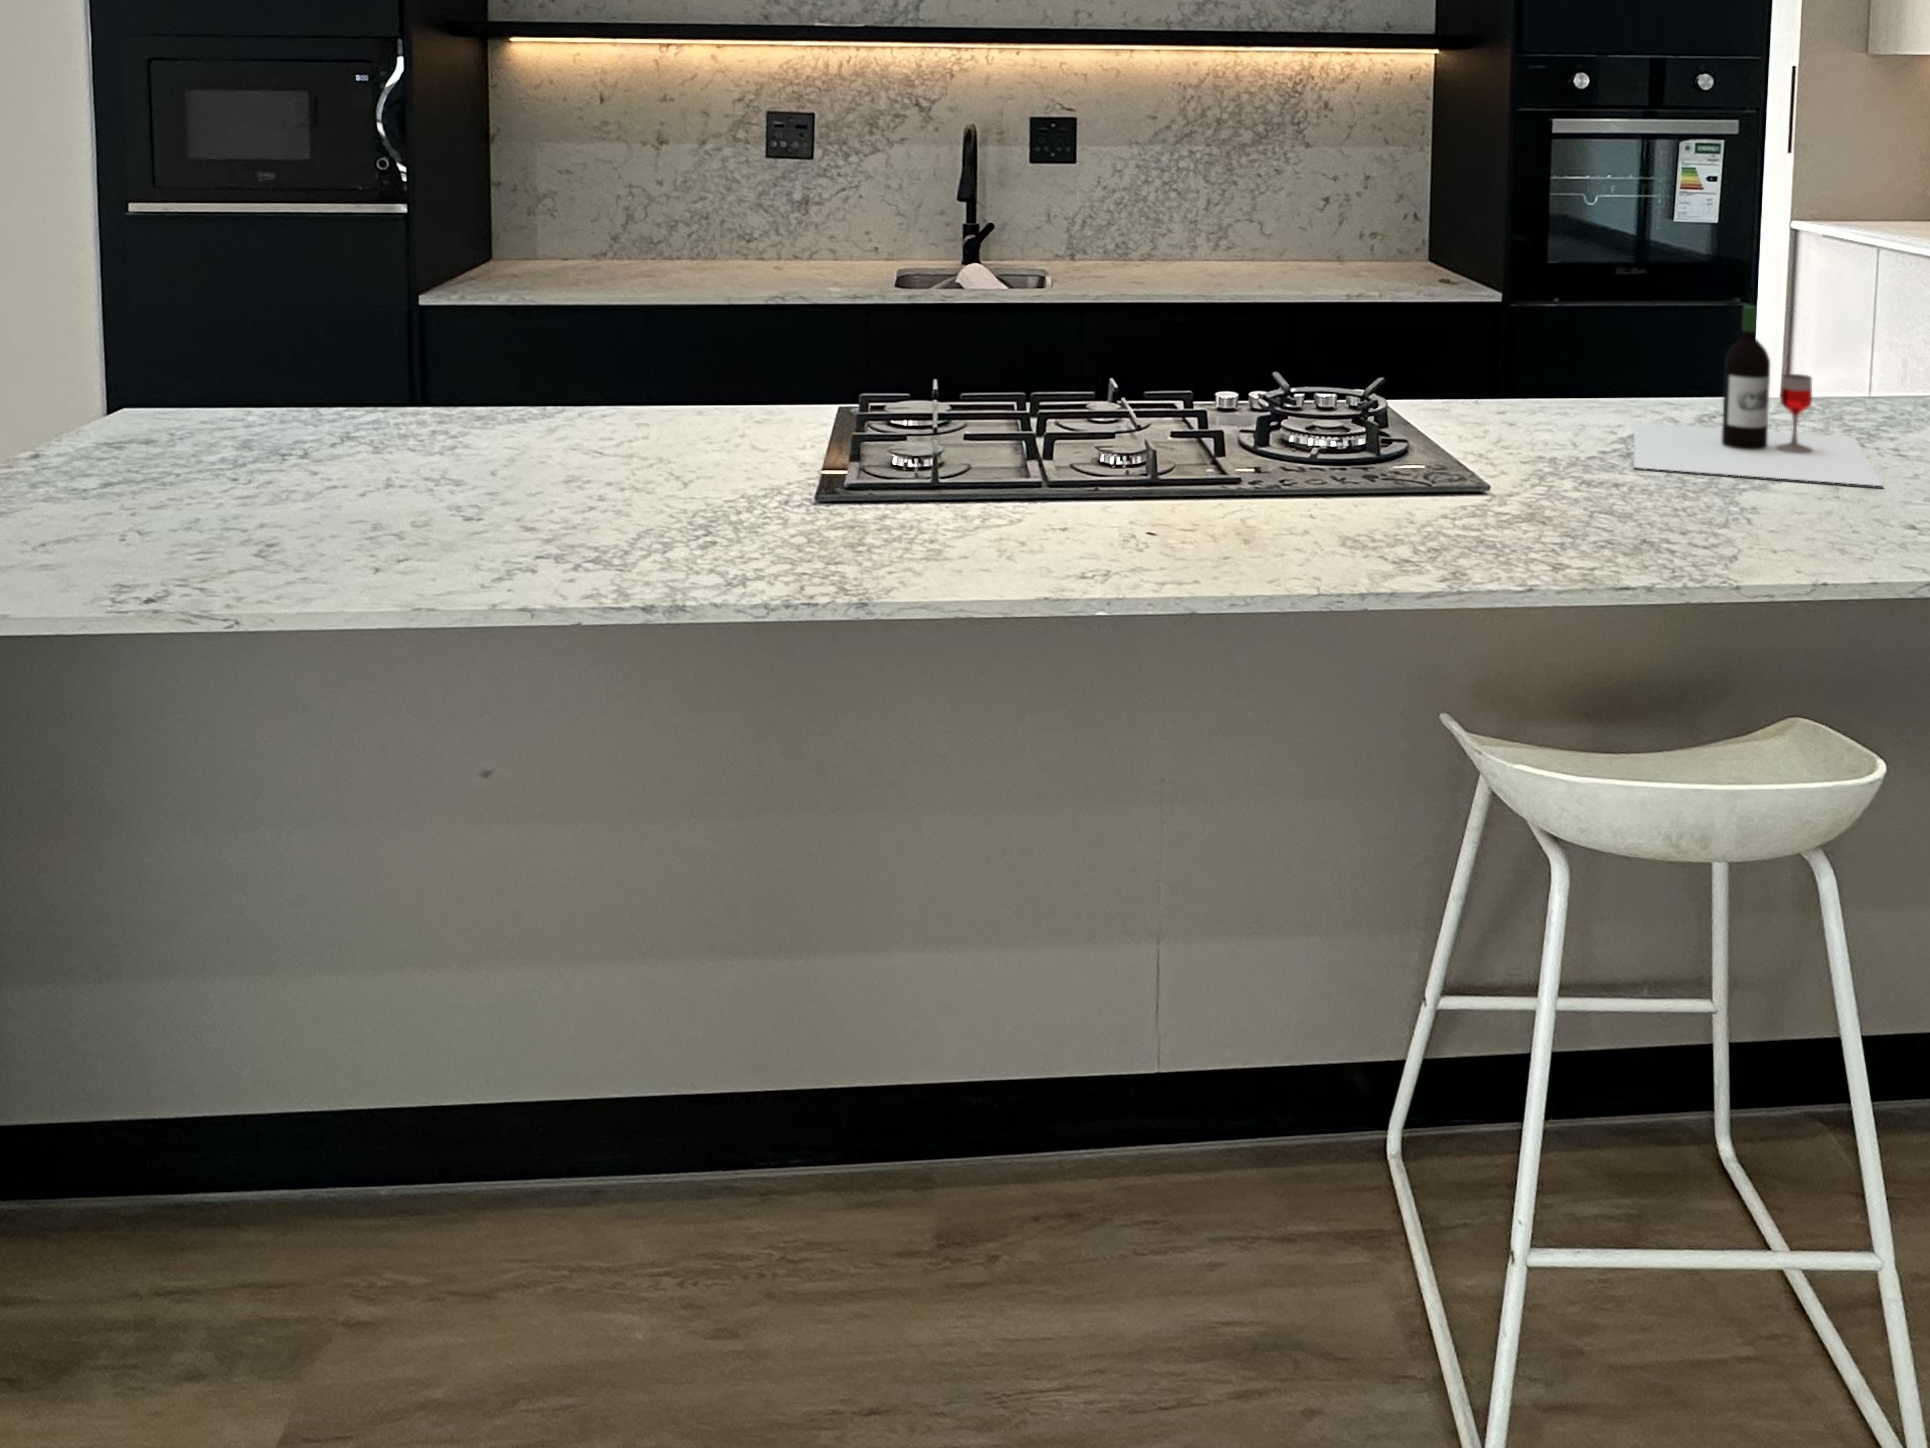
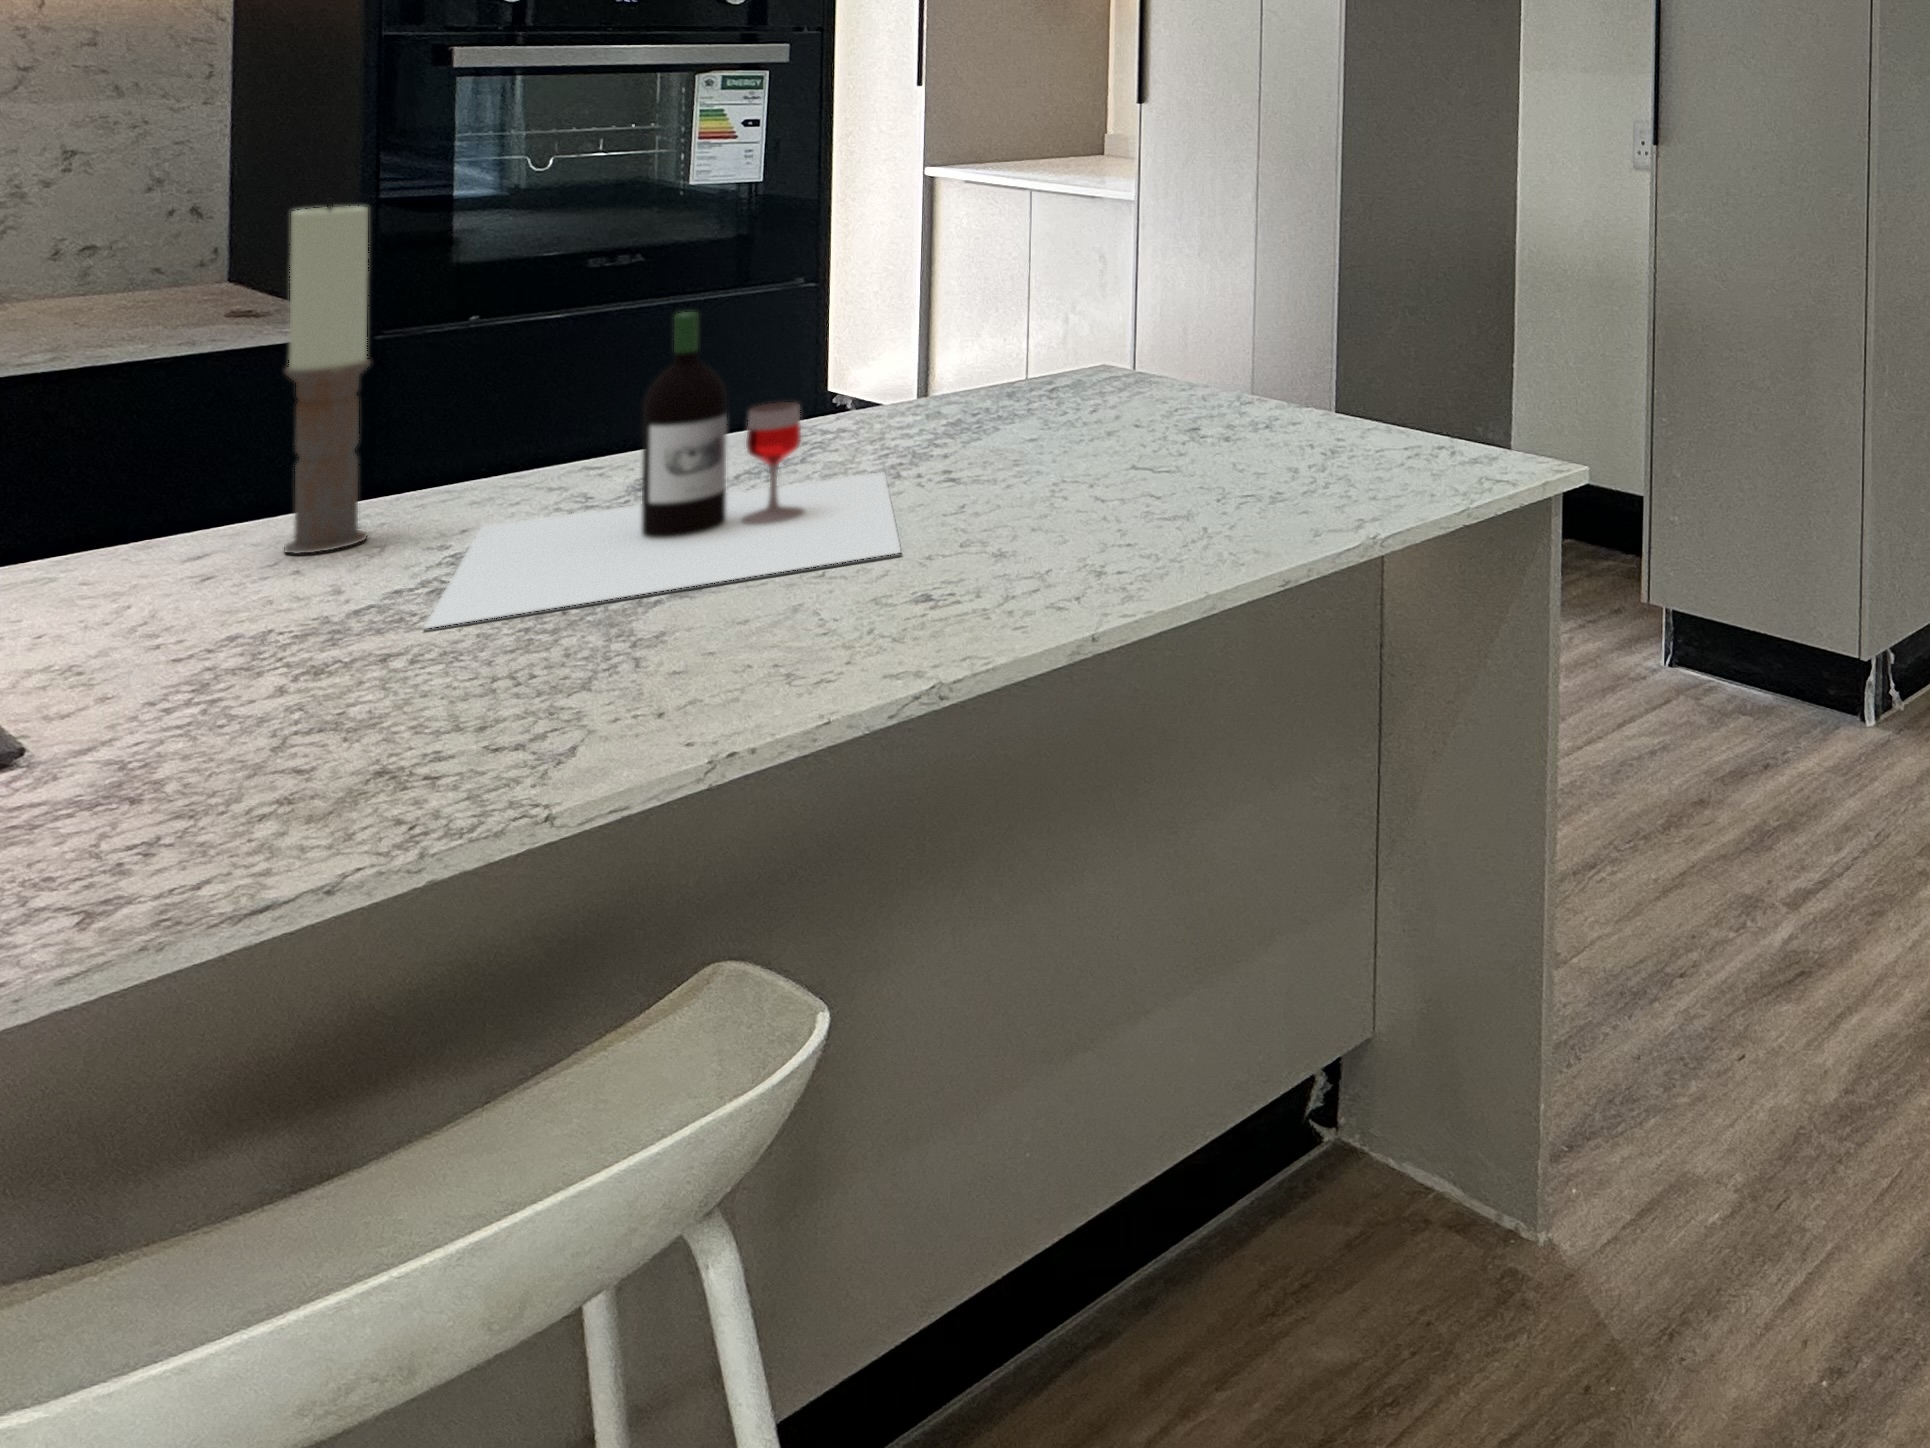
candle: none [1546,215,1586,420] -> present [284,200,370,553]

